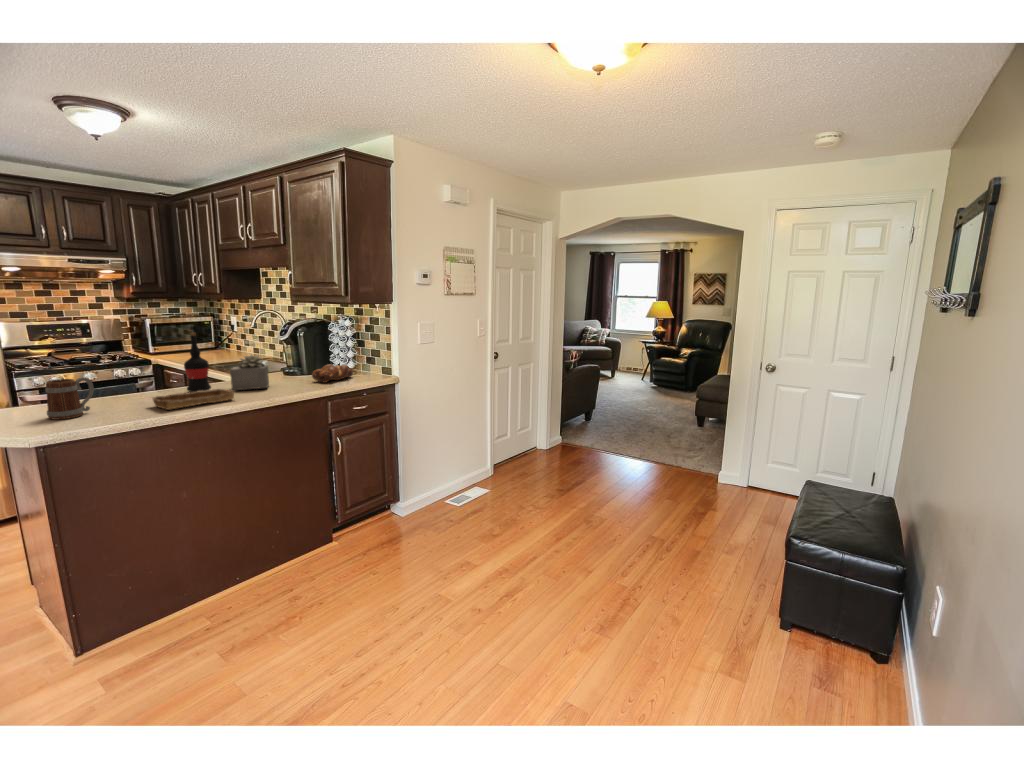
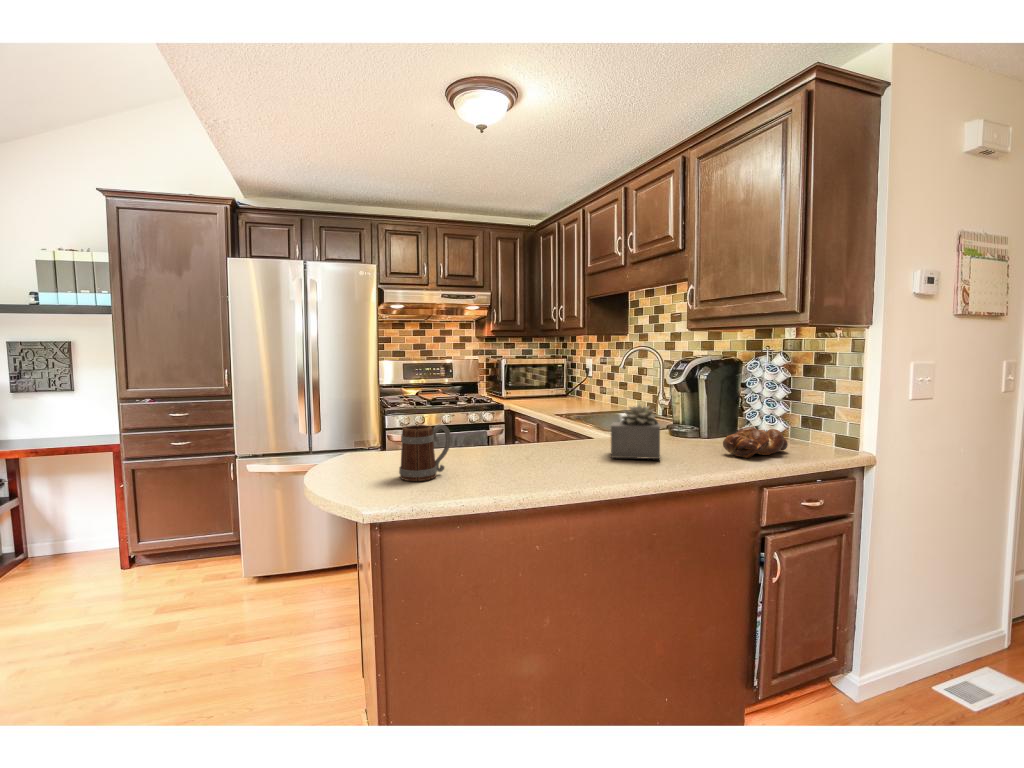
wine bottle: present [184,333,211,392] -> none [552,369,583,455]
tray: present [152,389,234,410] -> none [510,454,626,483]

